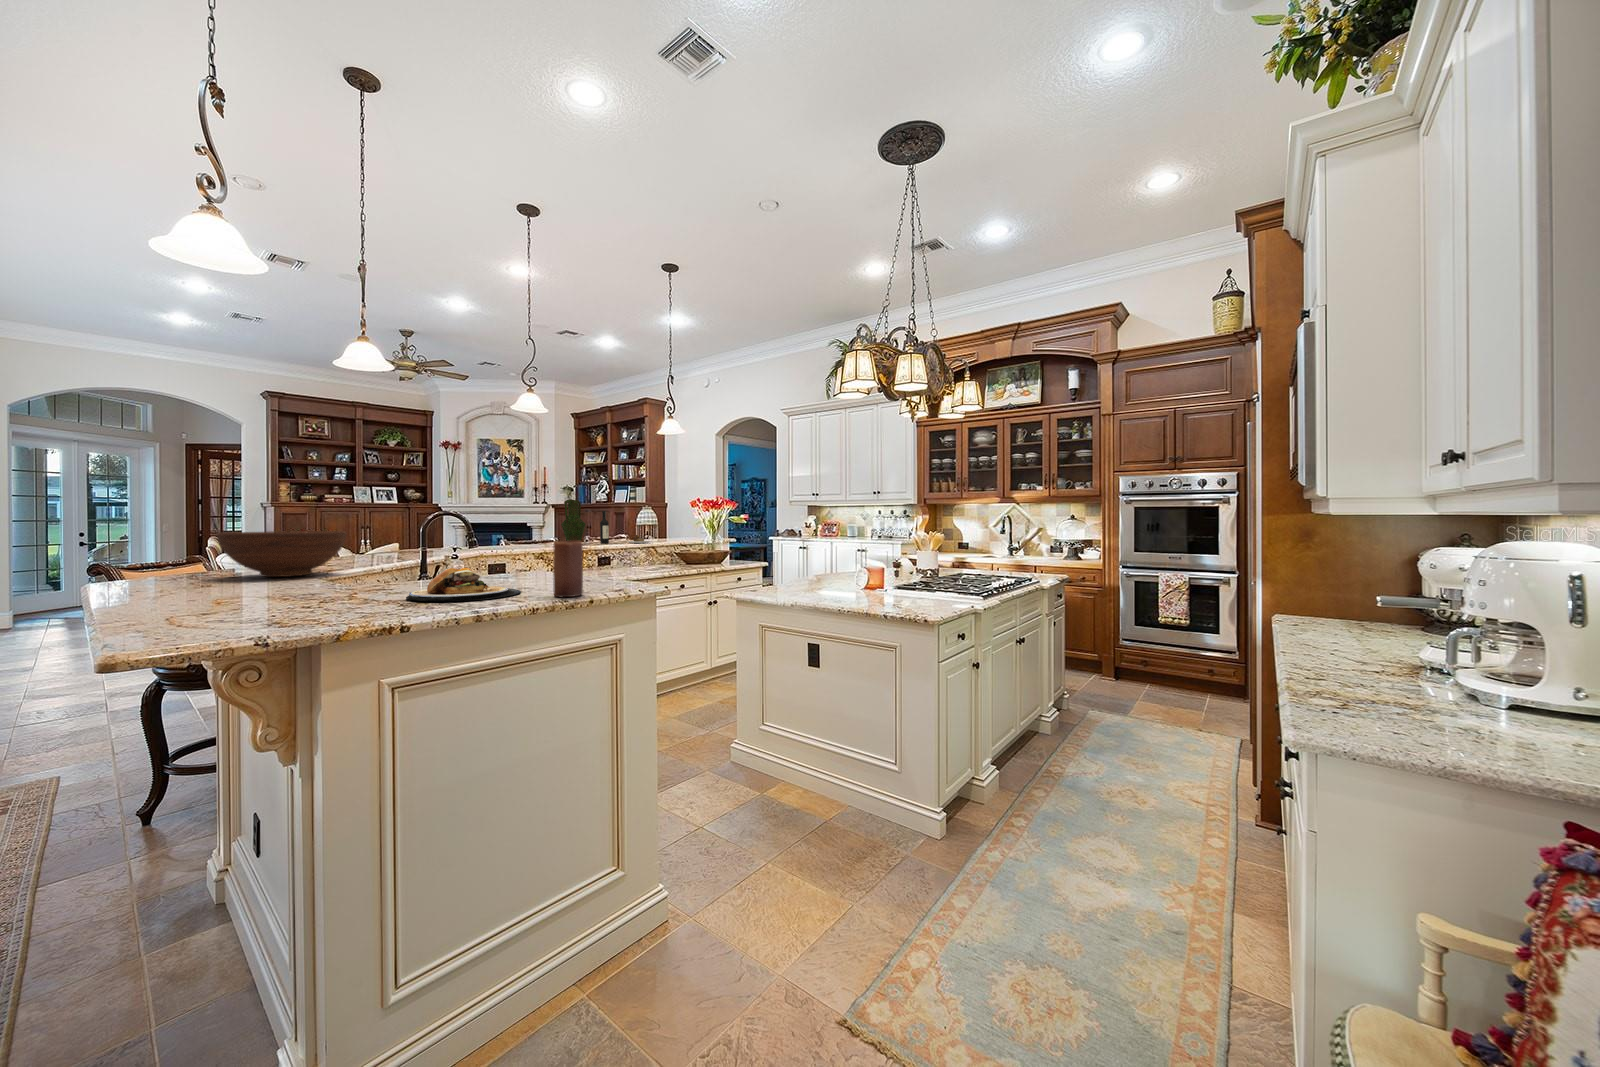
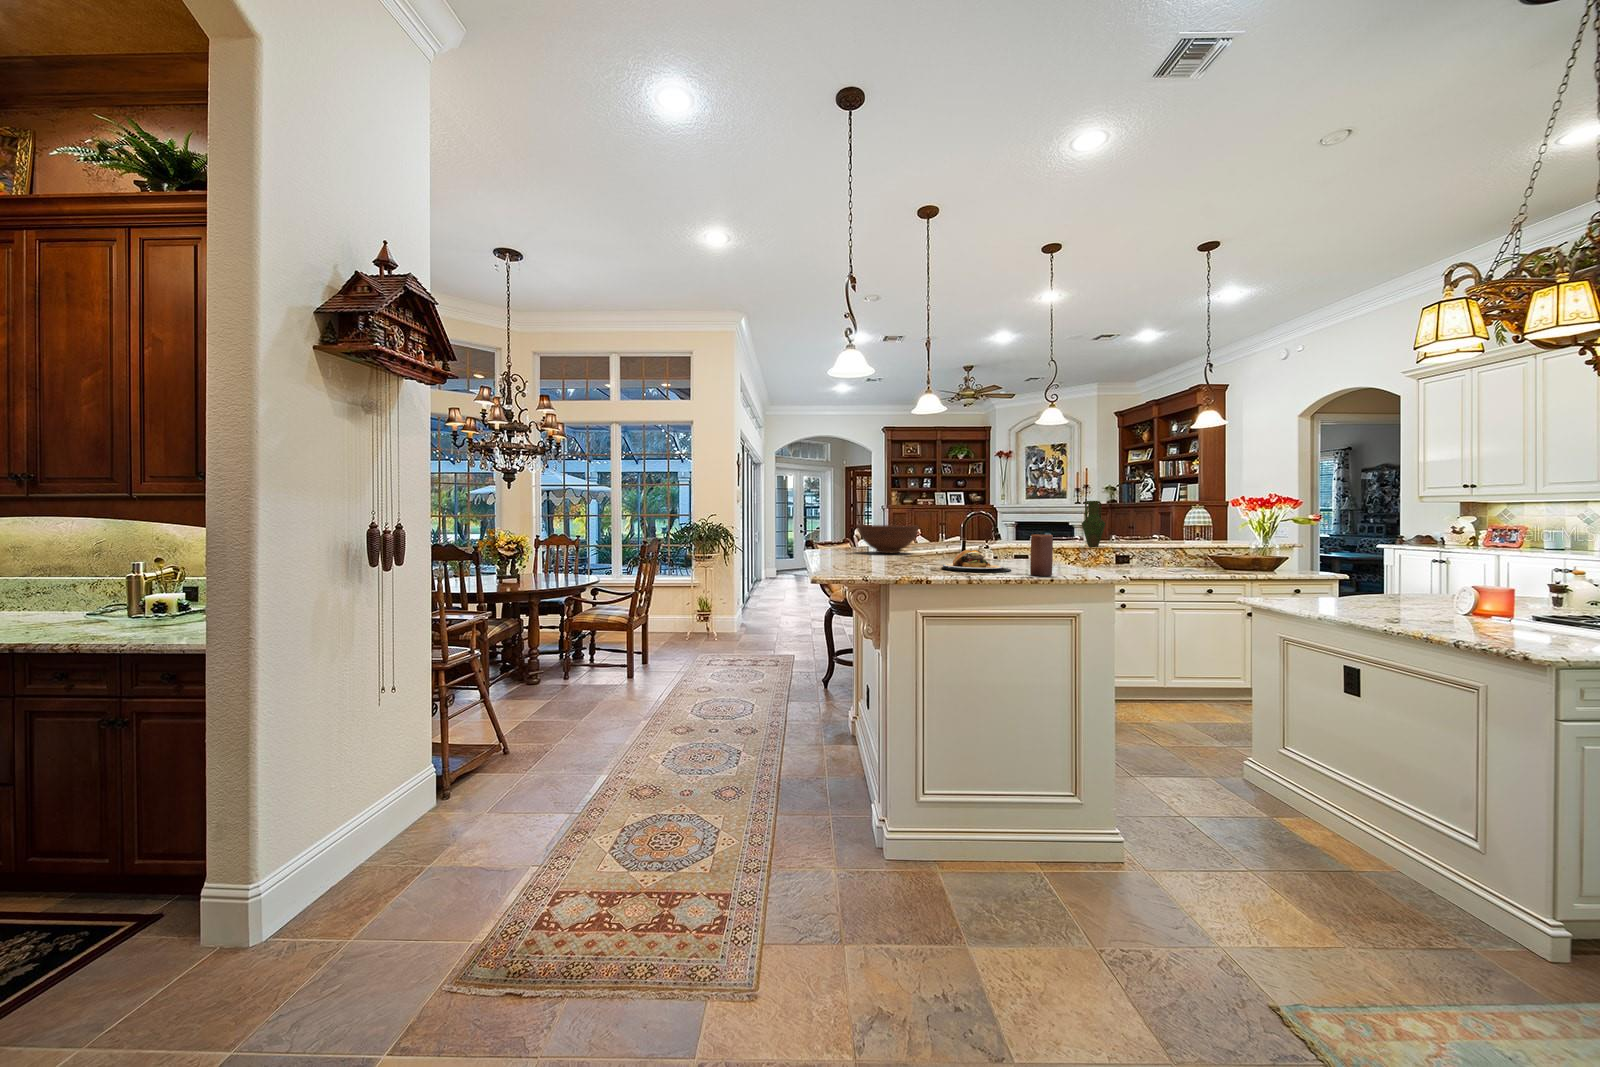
wine bottle: present [600,511,651,544] -> none [1127,511,1187,545]

